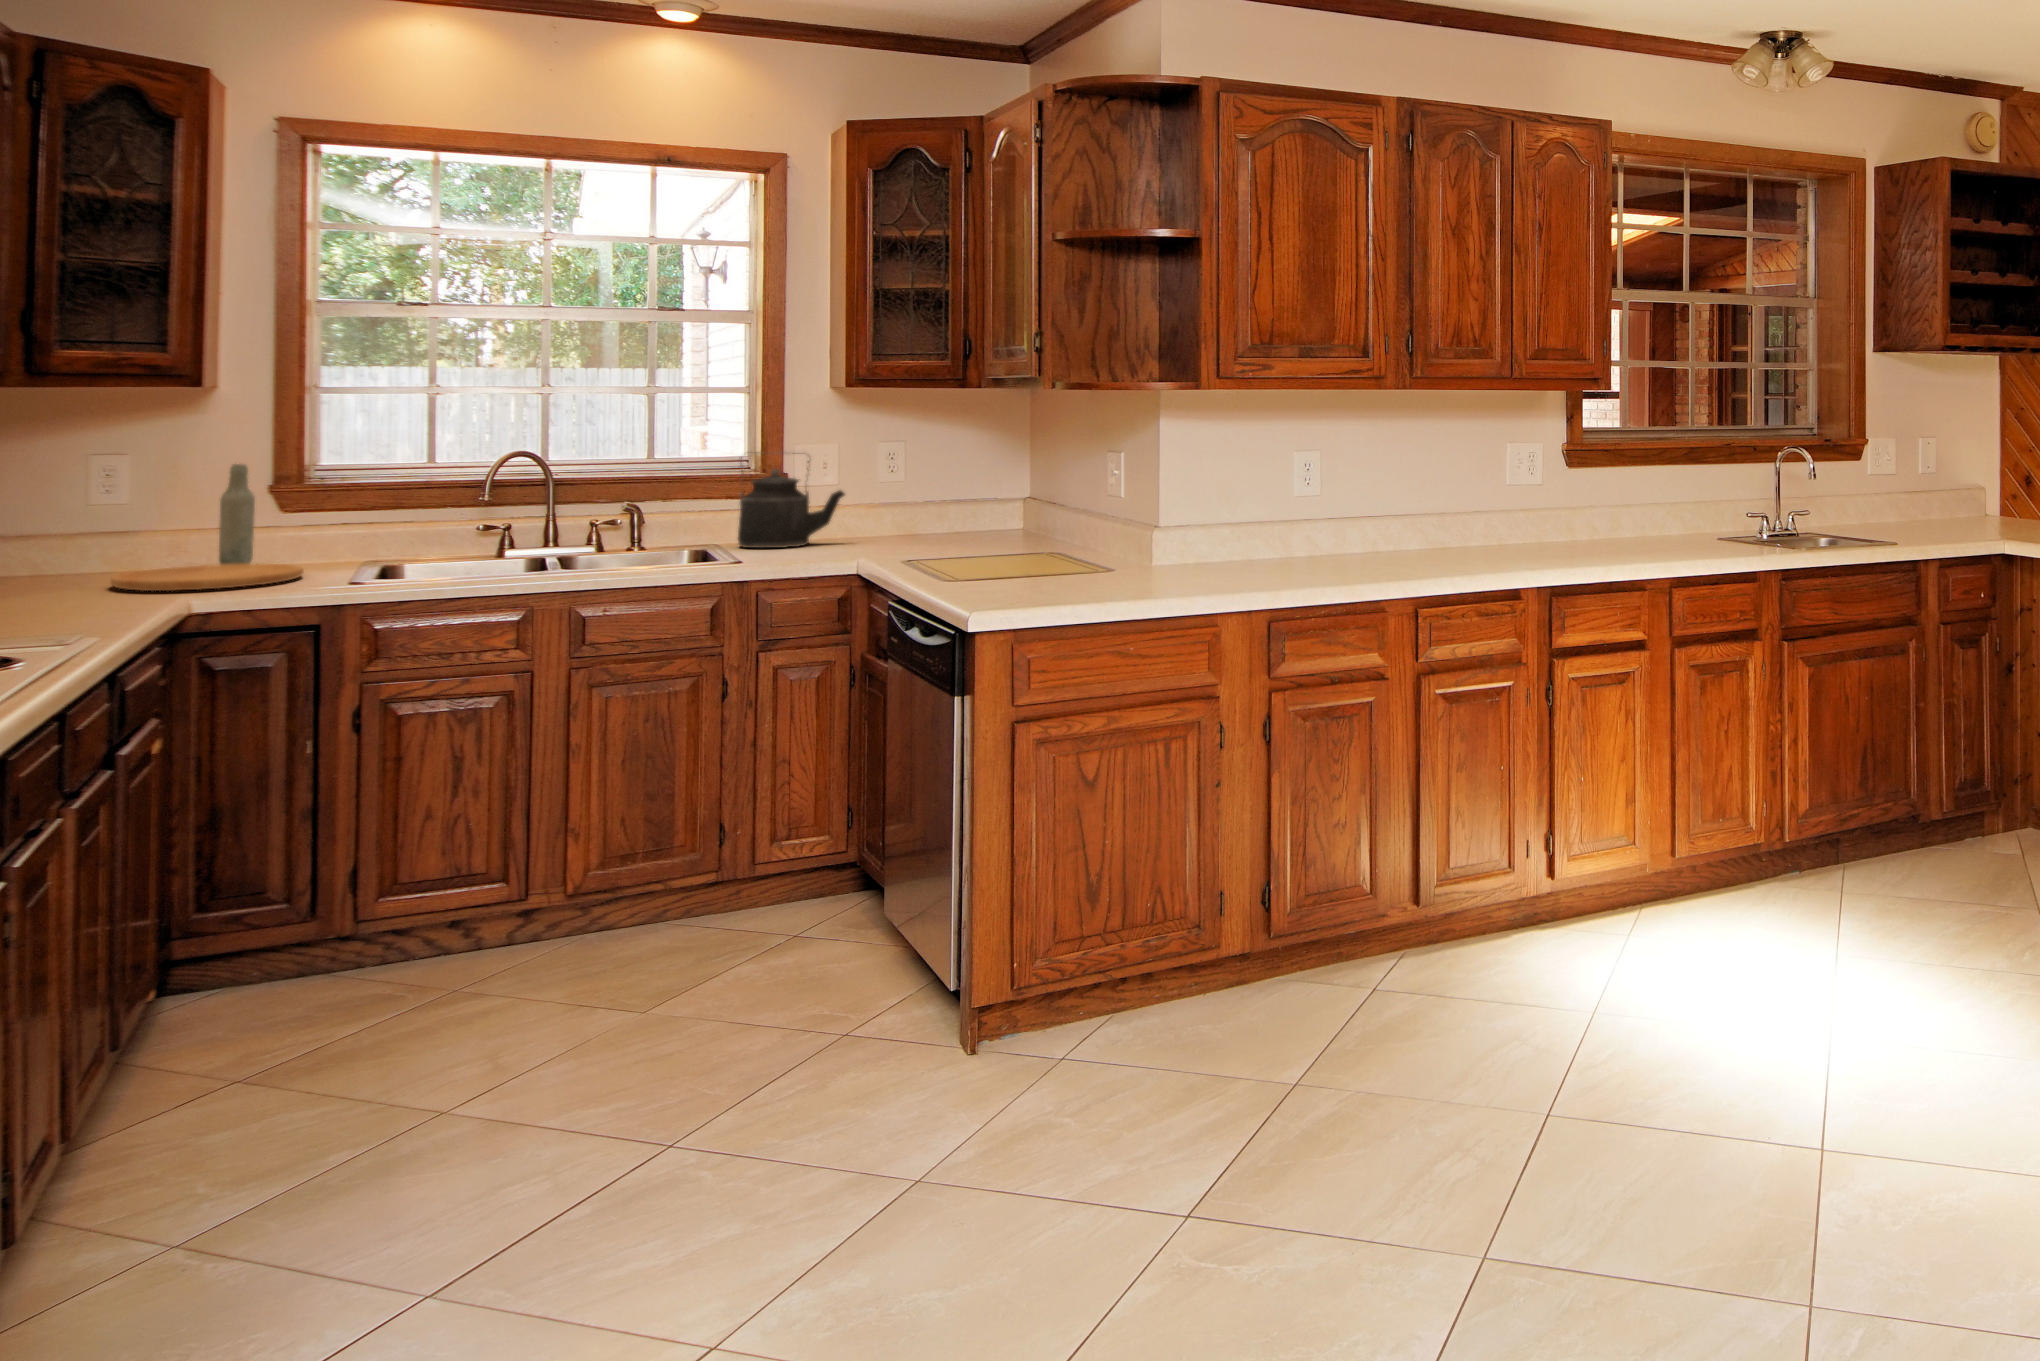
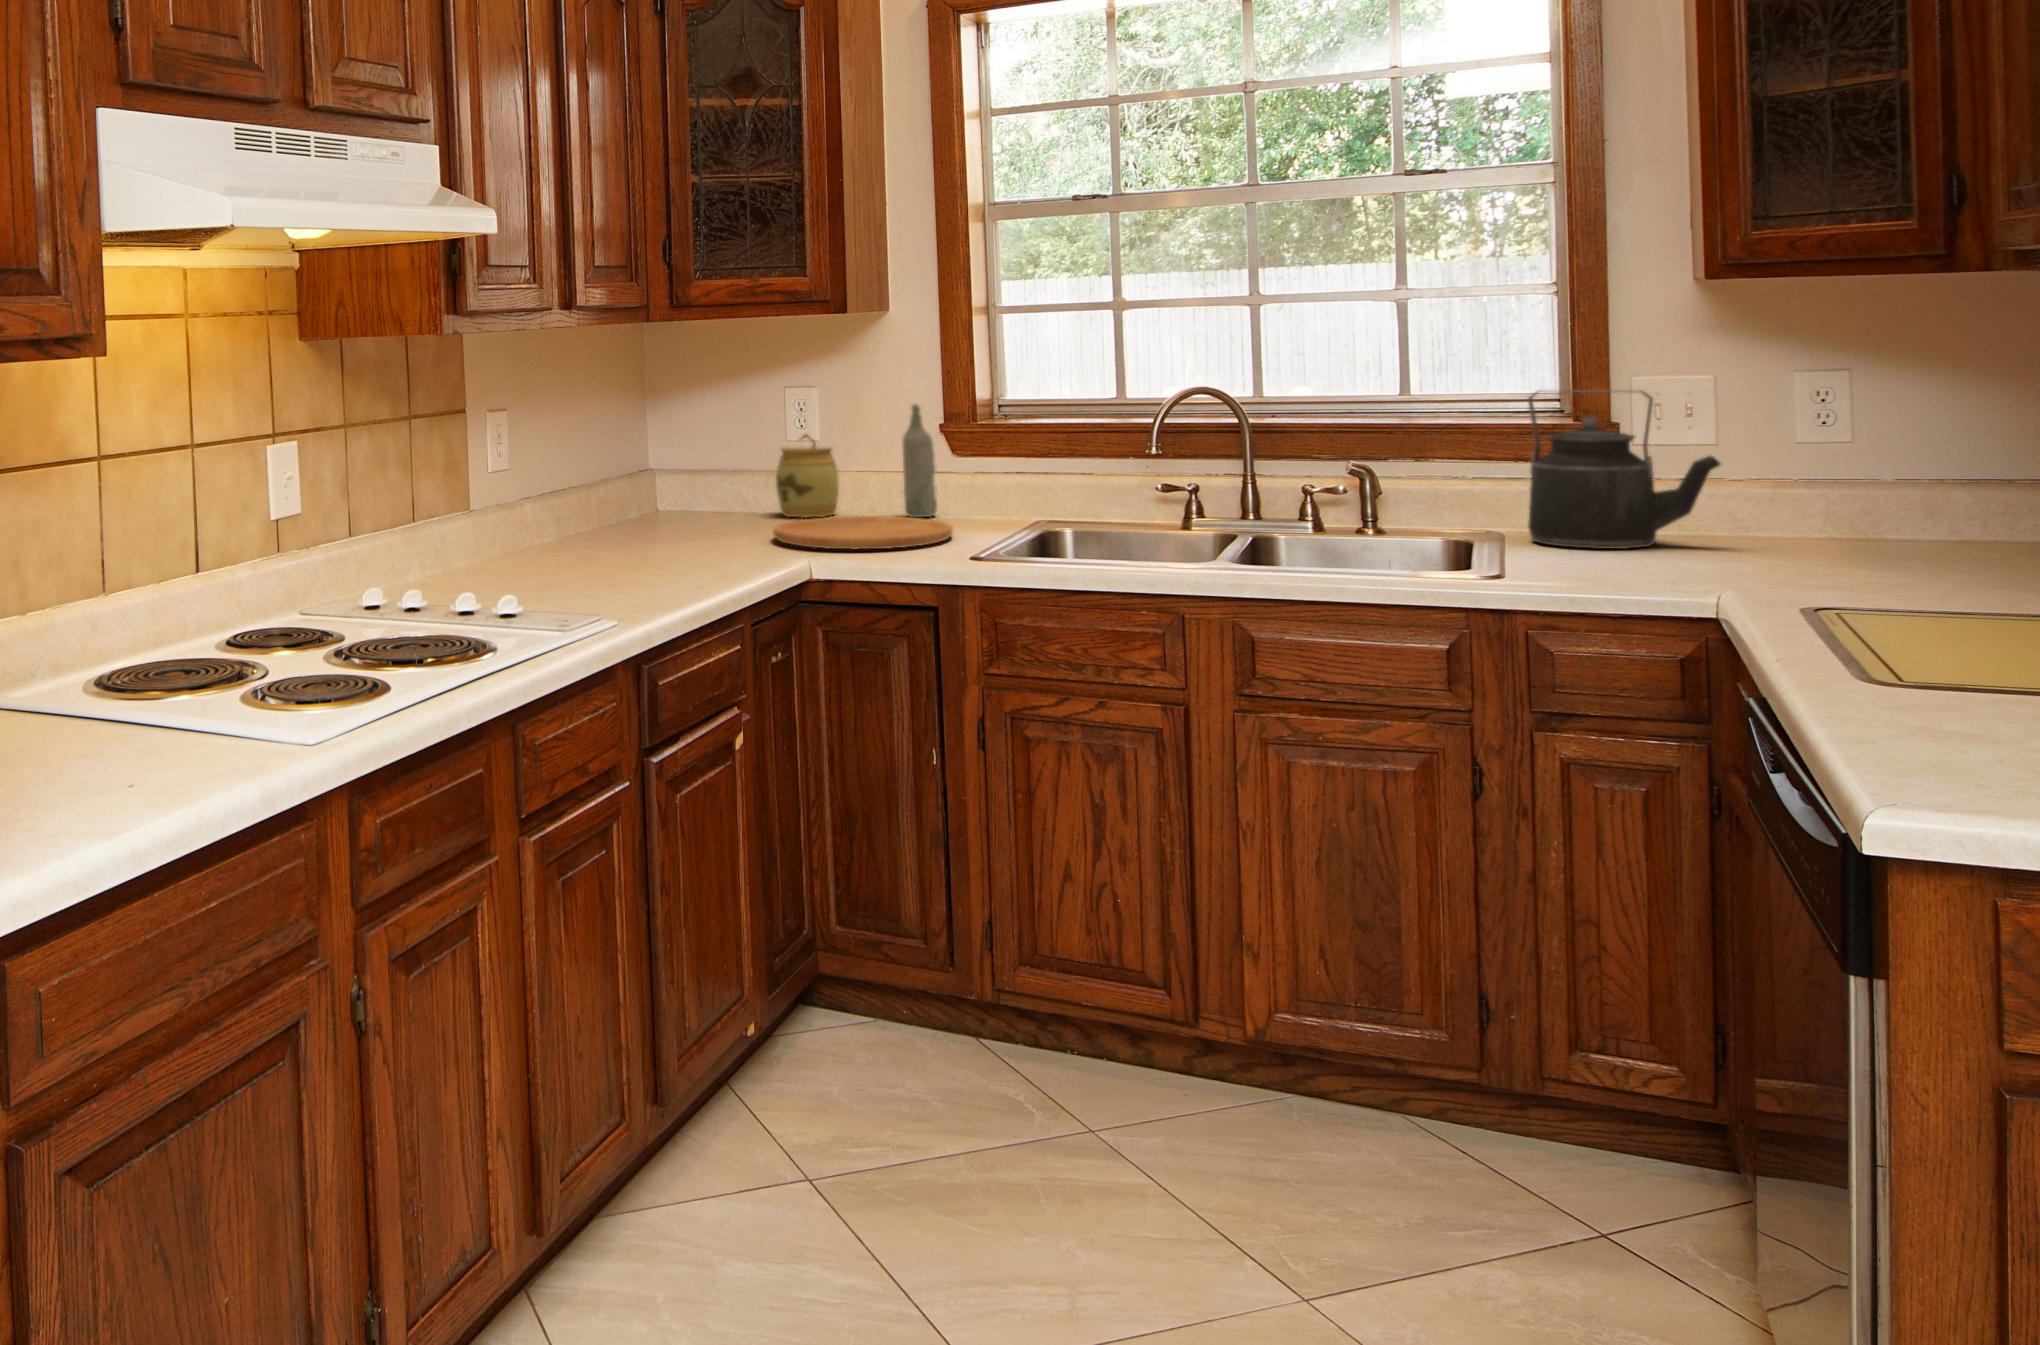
jar: none [65,496,143,574] -> present [776,434,839,517]

